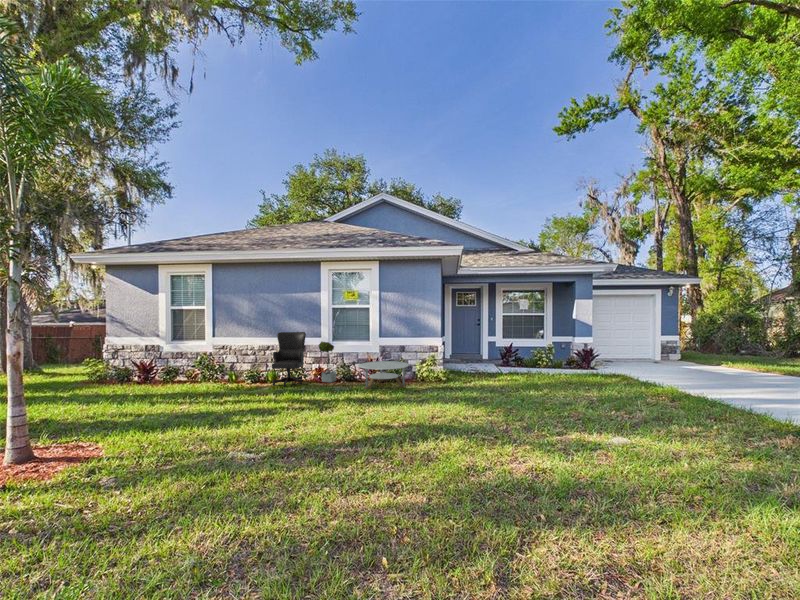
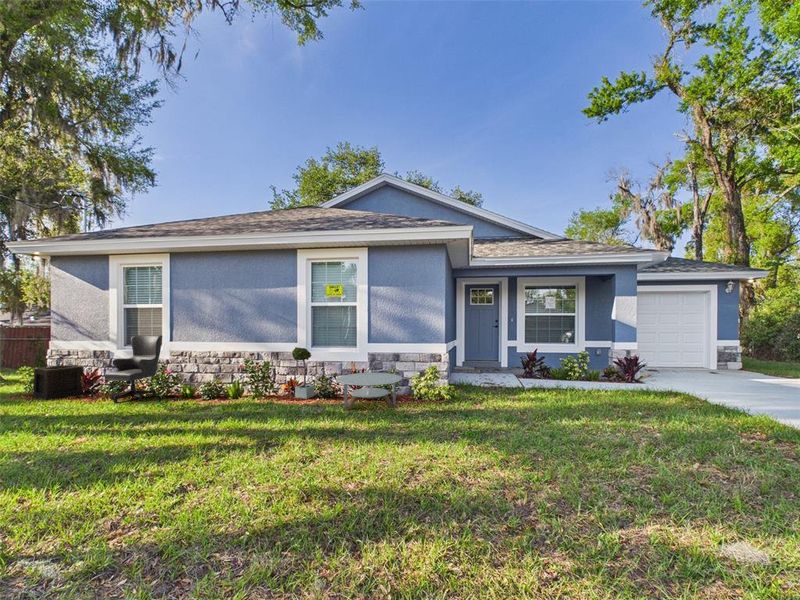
chair: present [272,332,306,387] -> present [104,335,162,403]
wooden crate: none [100,358,140,387] -> present [33,365,84,400]

